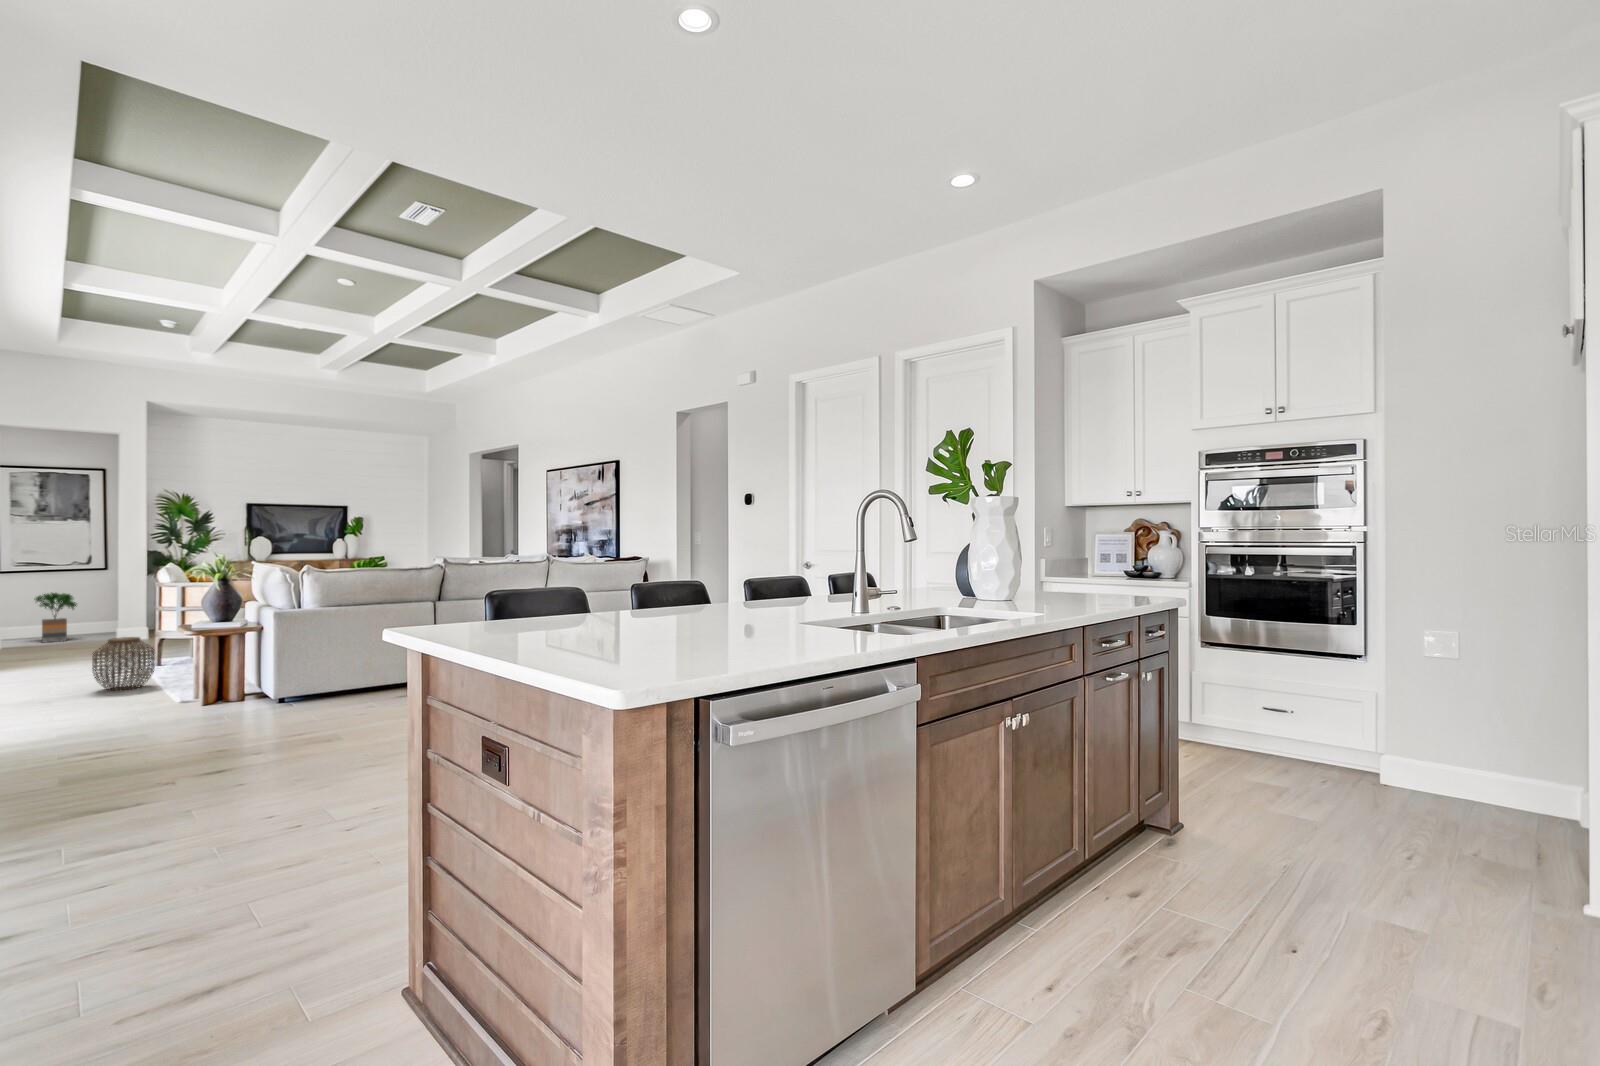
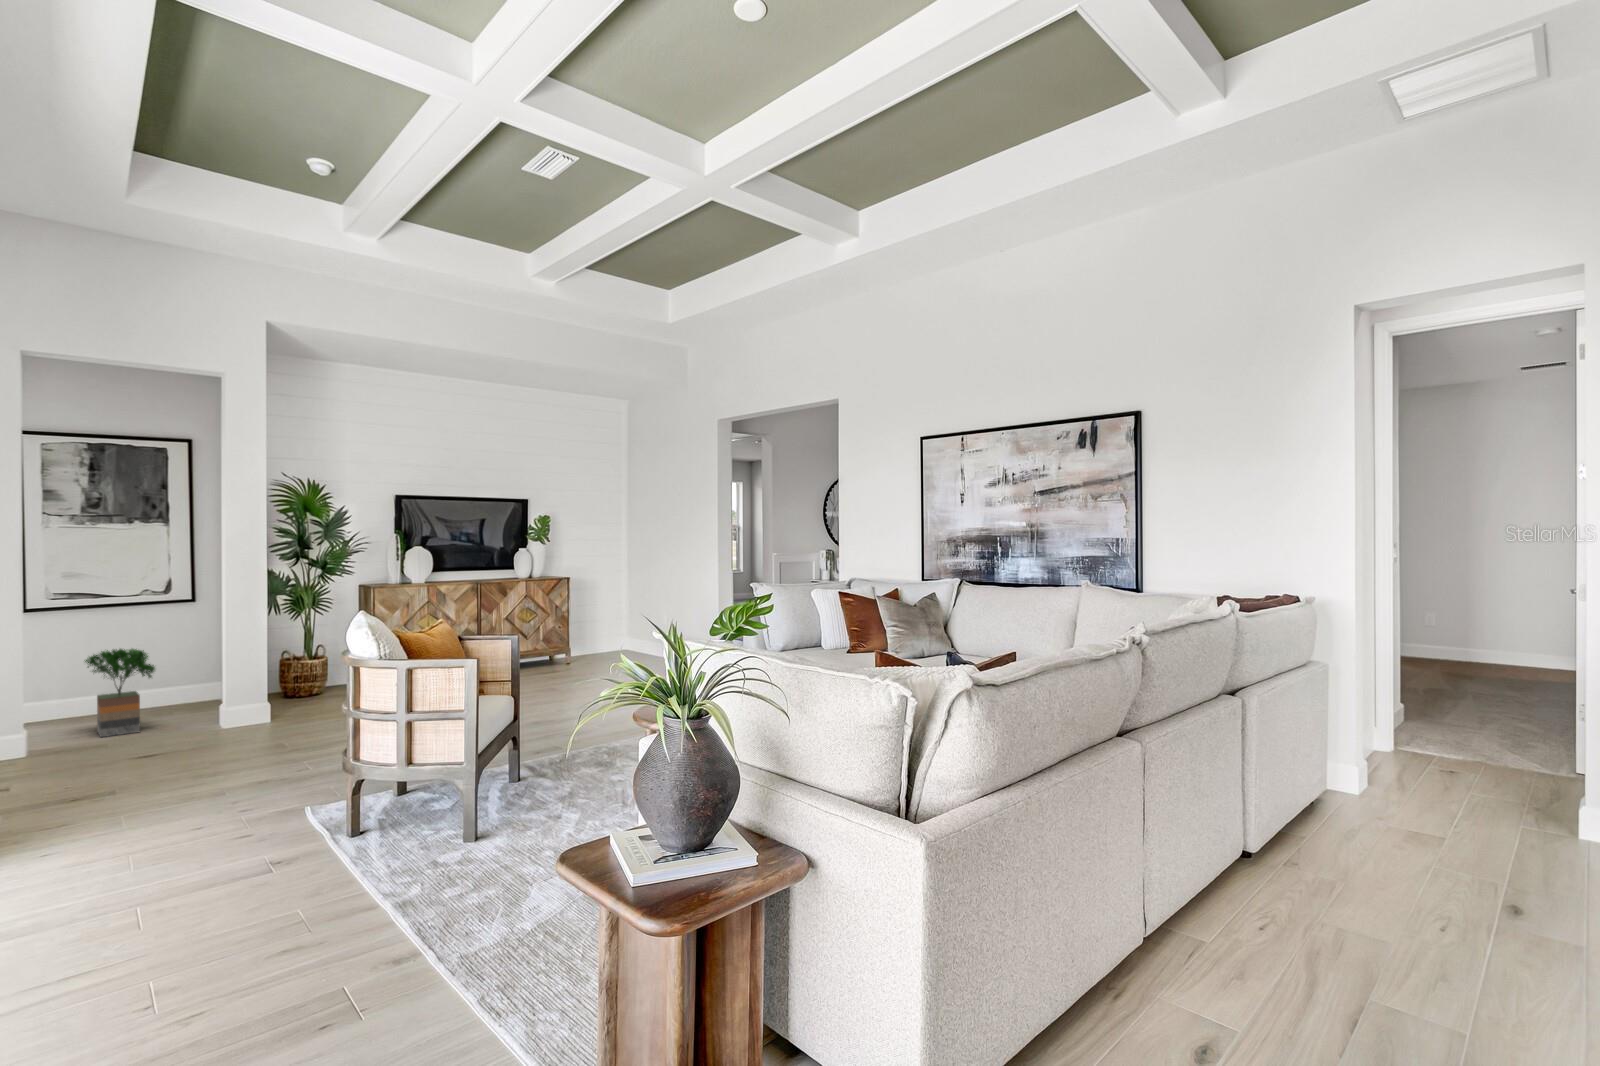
woven basket: present [92,637,155,690] -> none [319,809,446,950]

